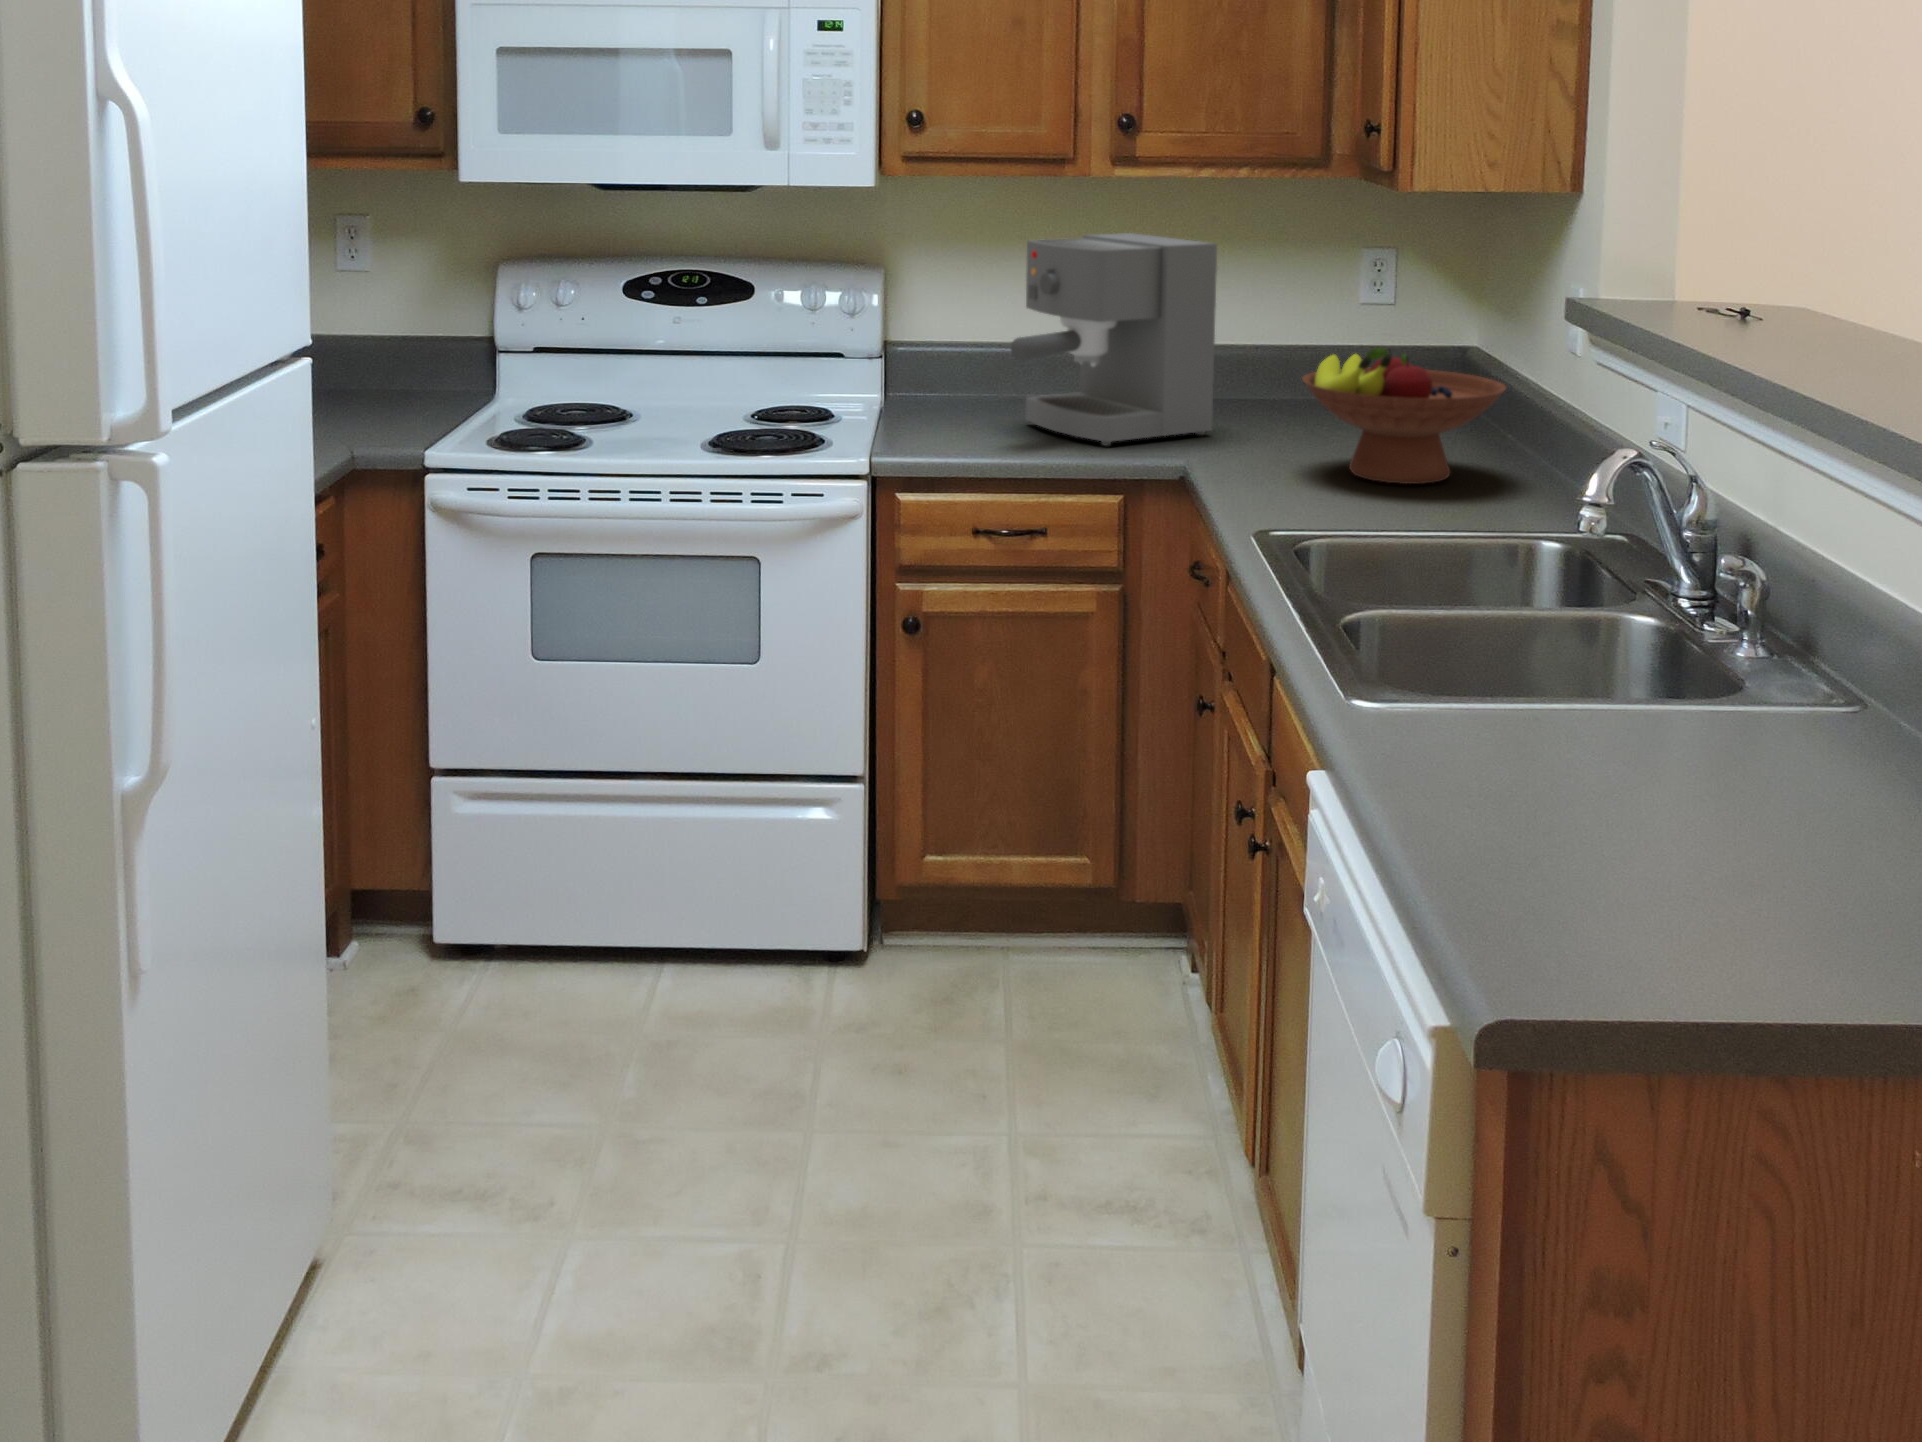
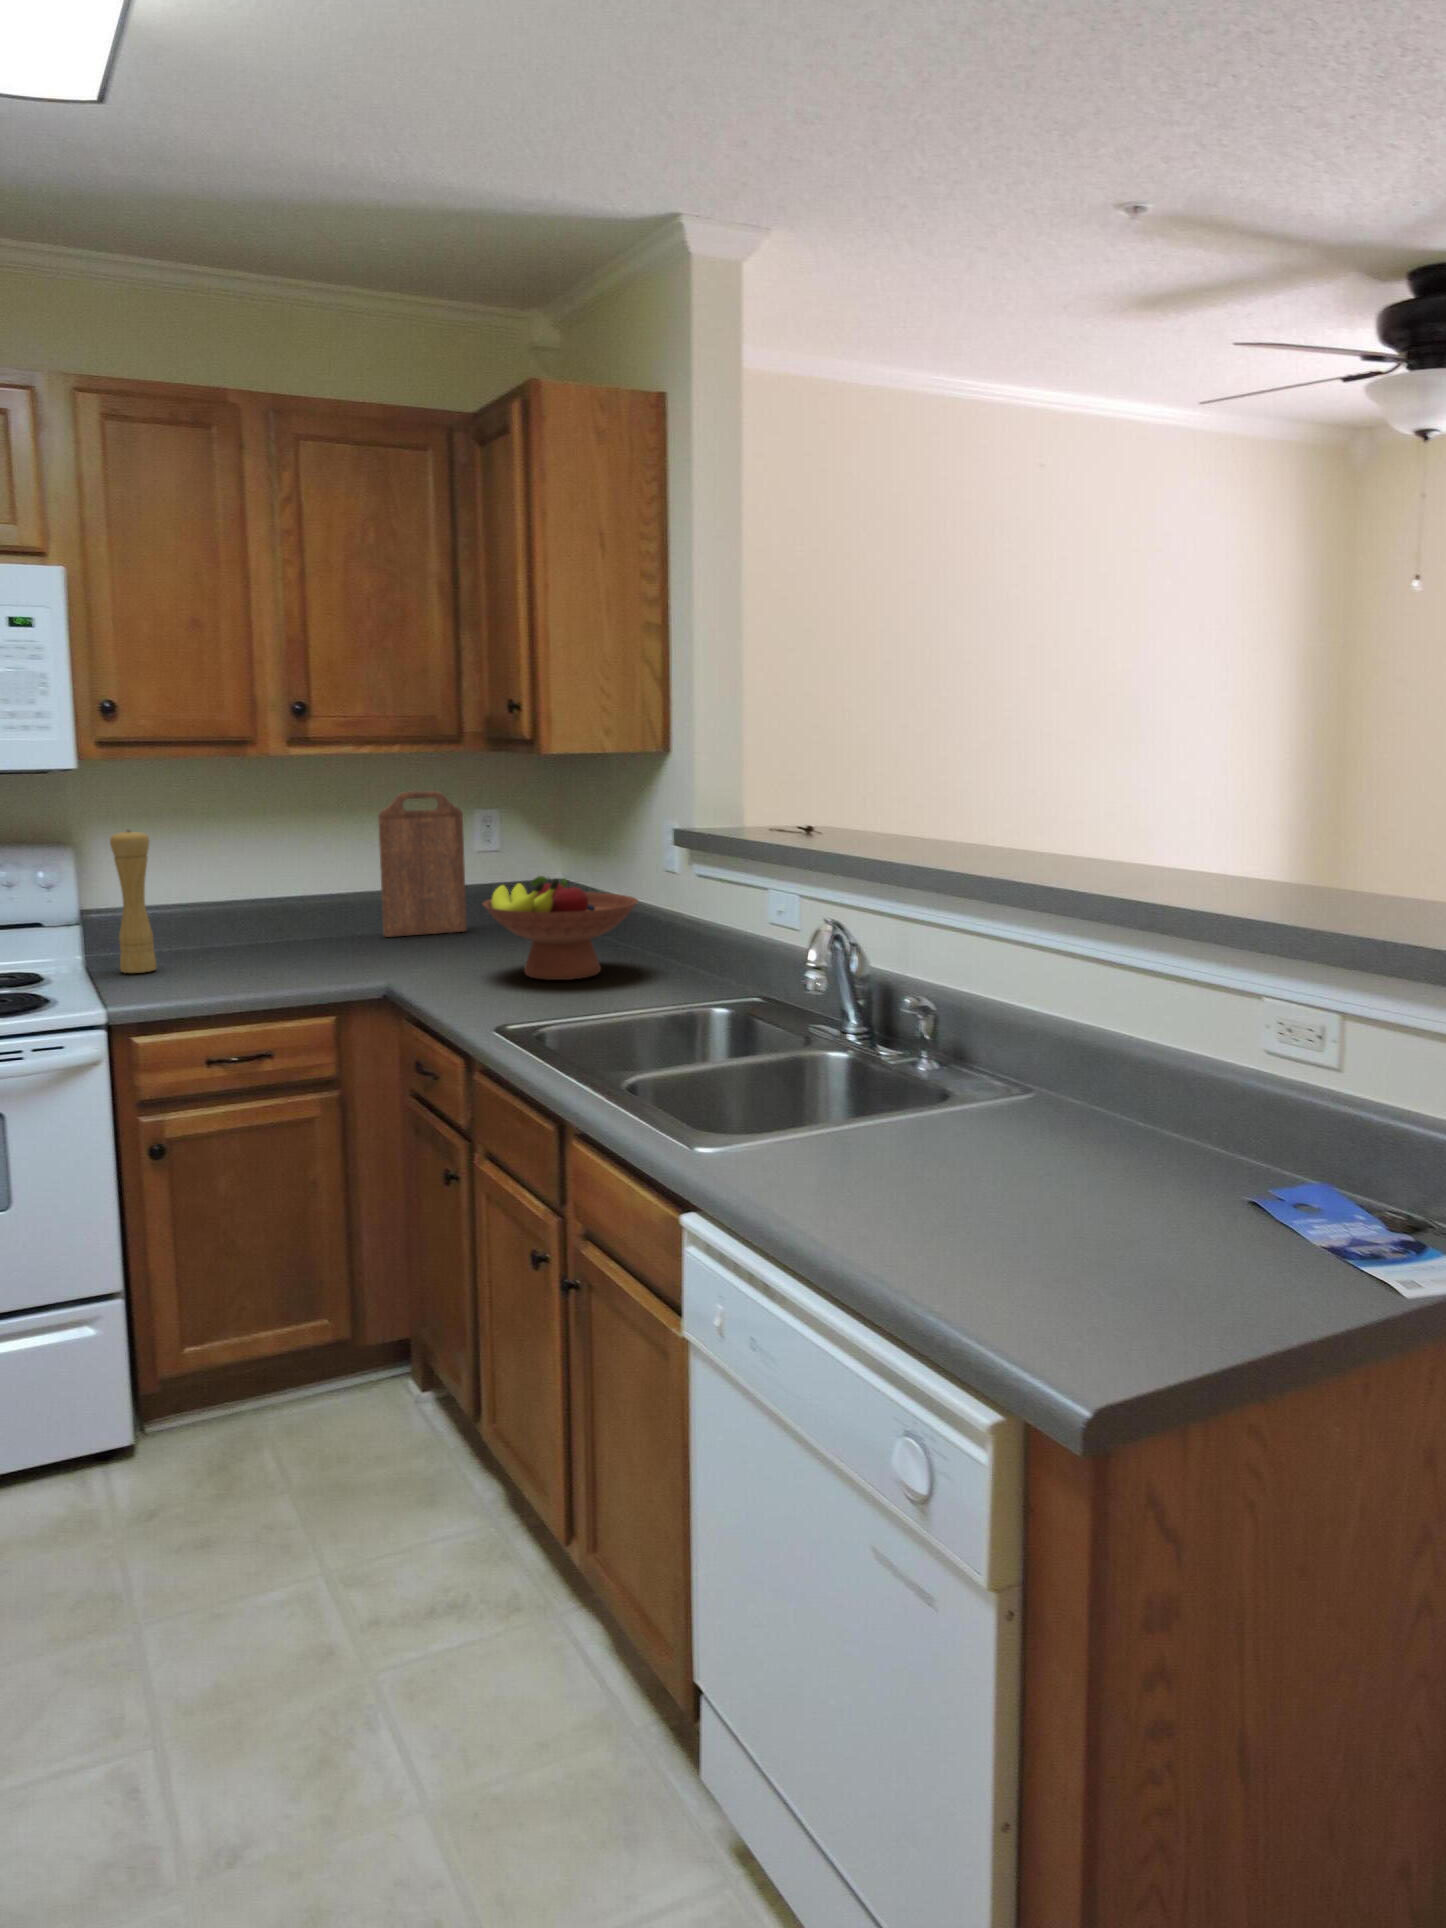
cutting board: none [1218,226,1328,406] -> present [378,791,467,937]
coffee maker: present [1011,233,1217,446] -> none [223,801,397,977]
pepper mill: none [909,258,949,420] -> present [110,830,156,973]

